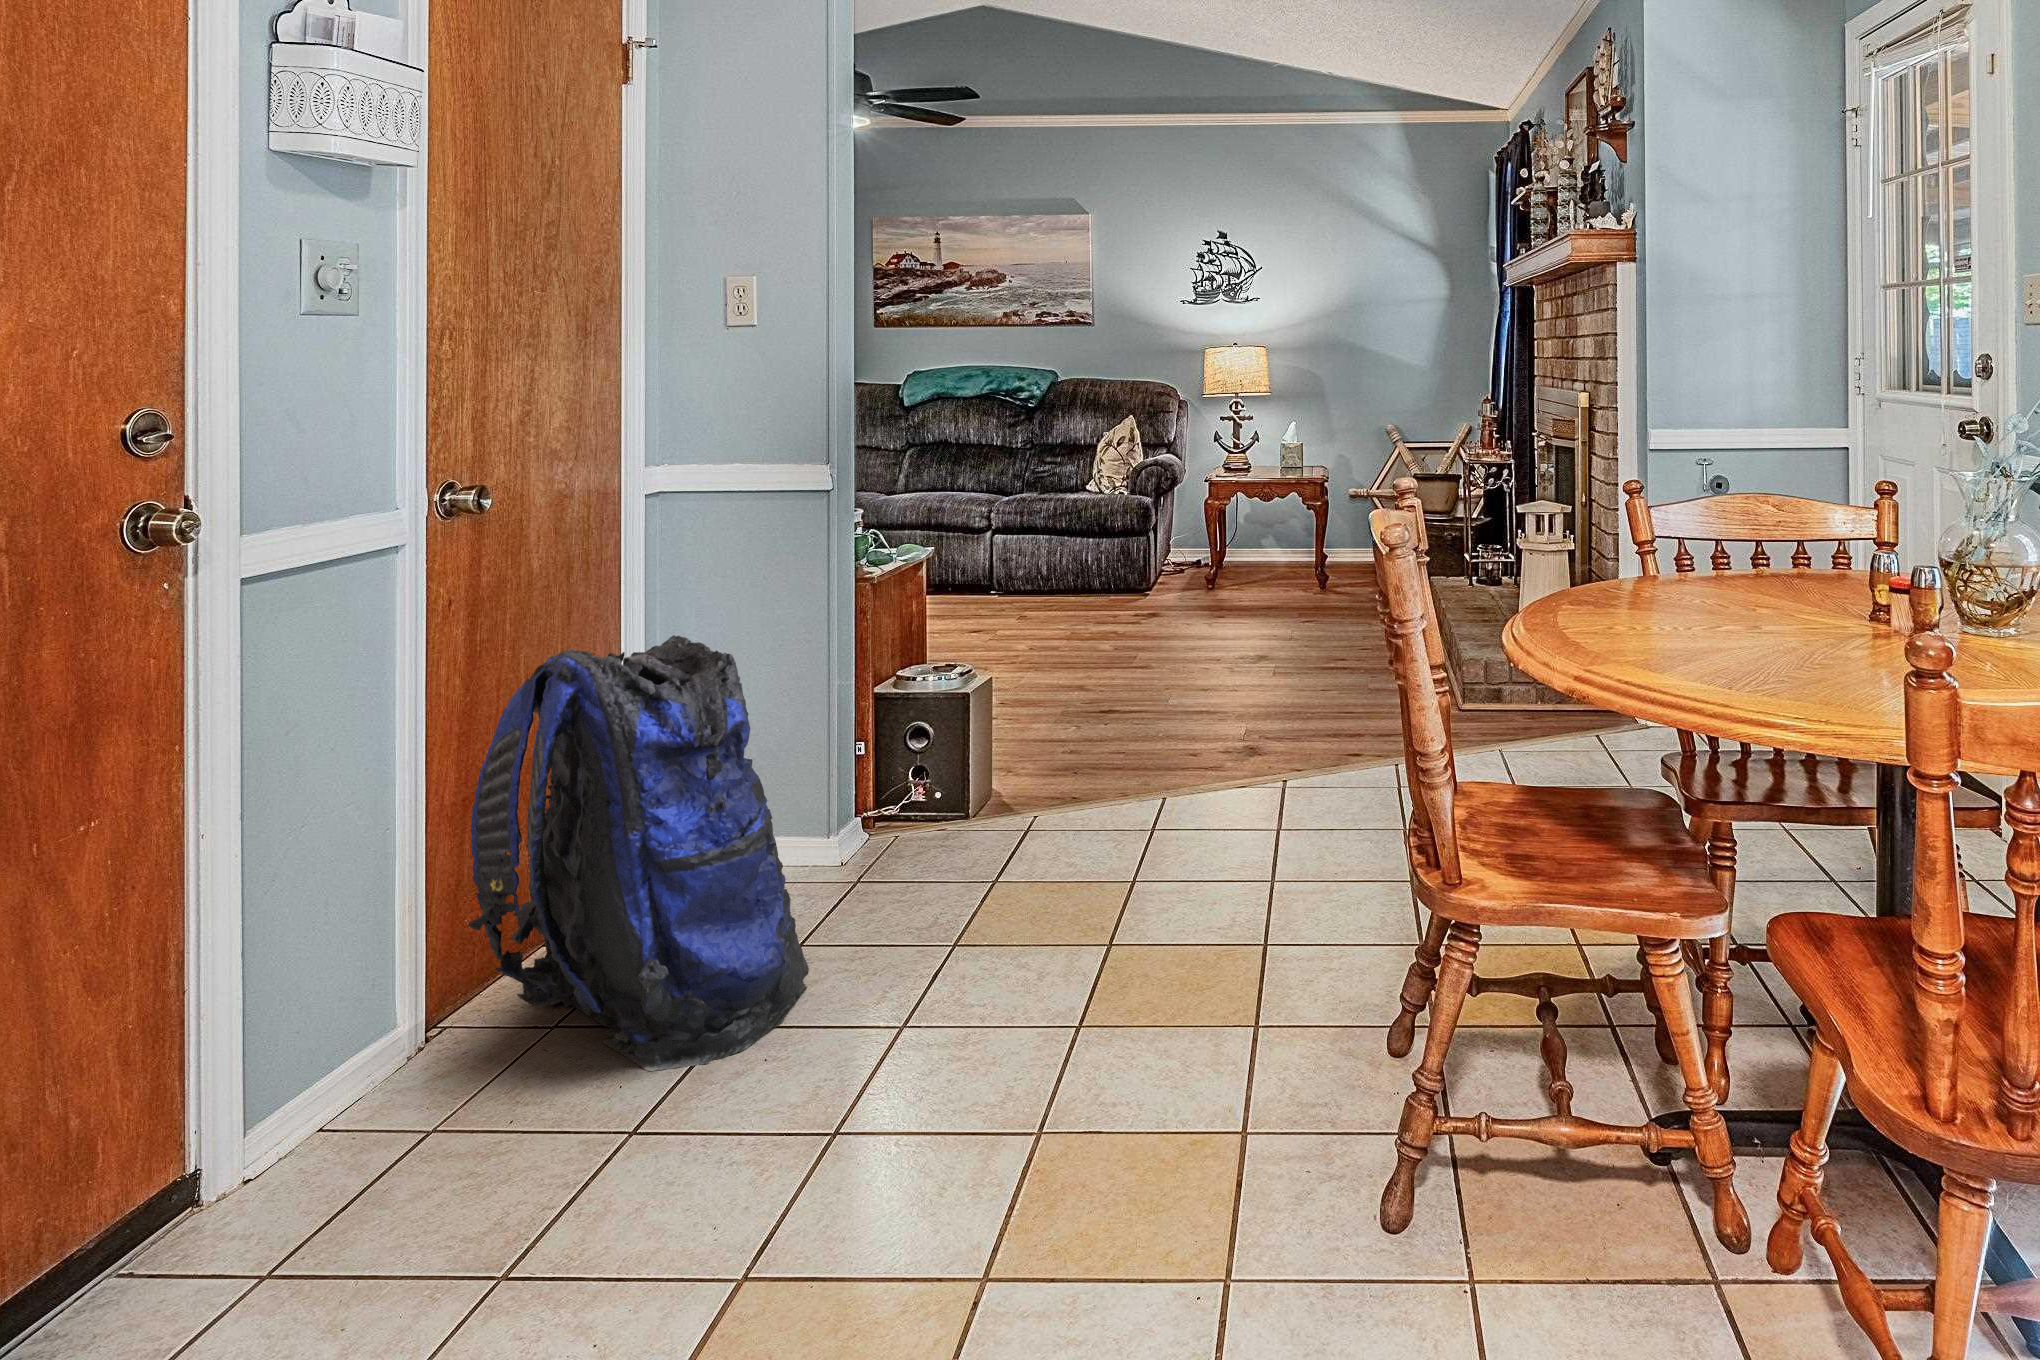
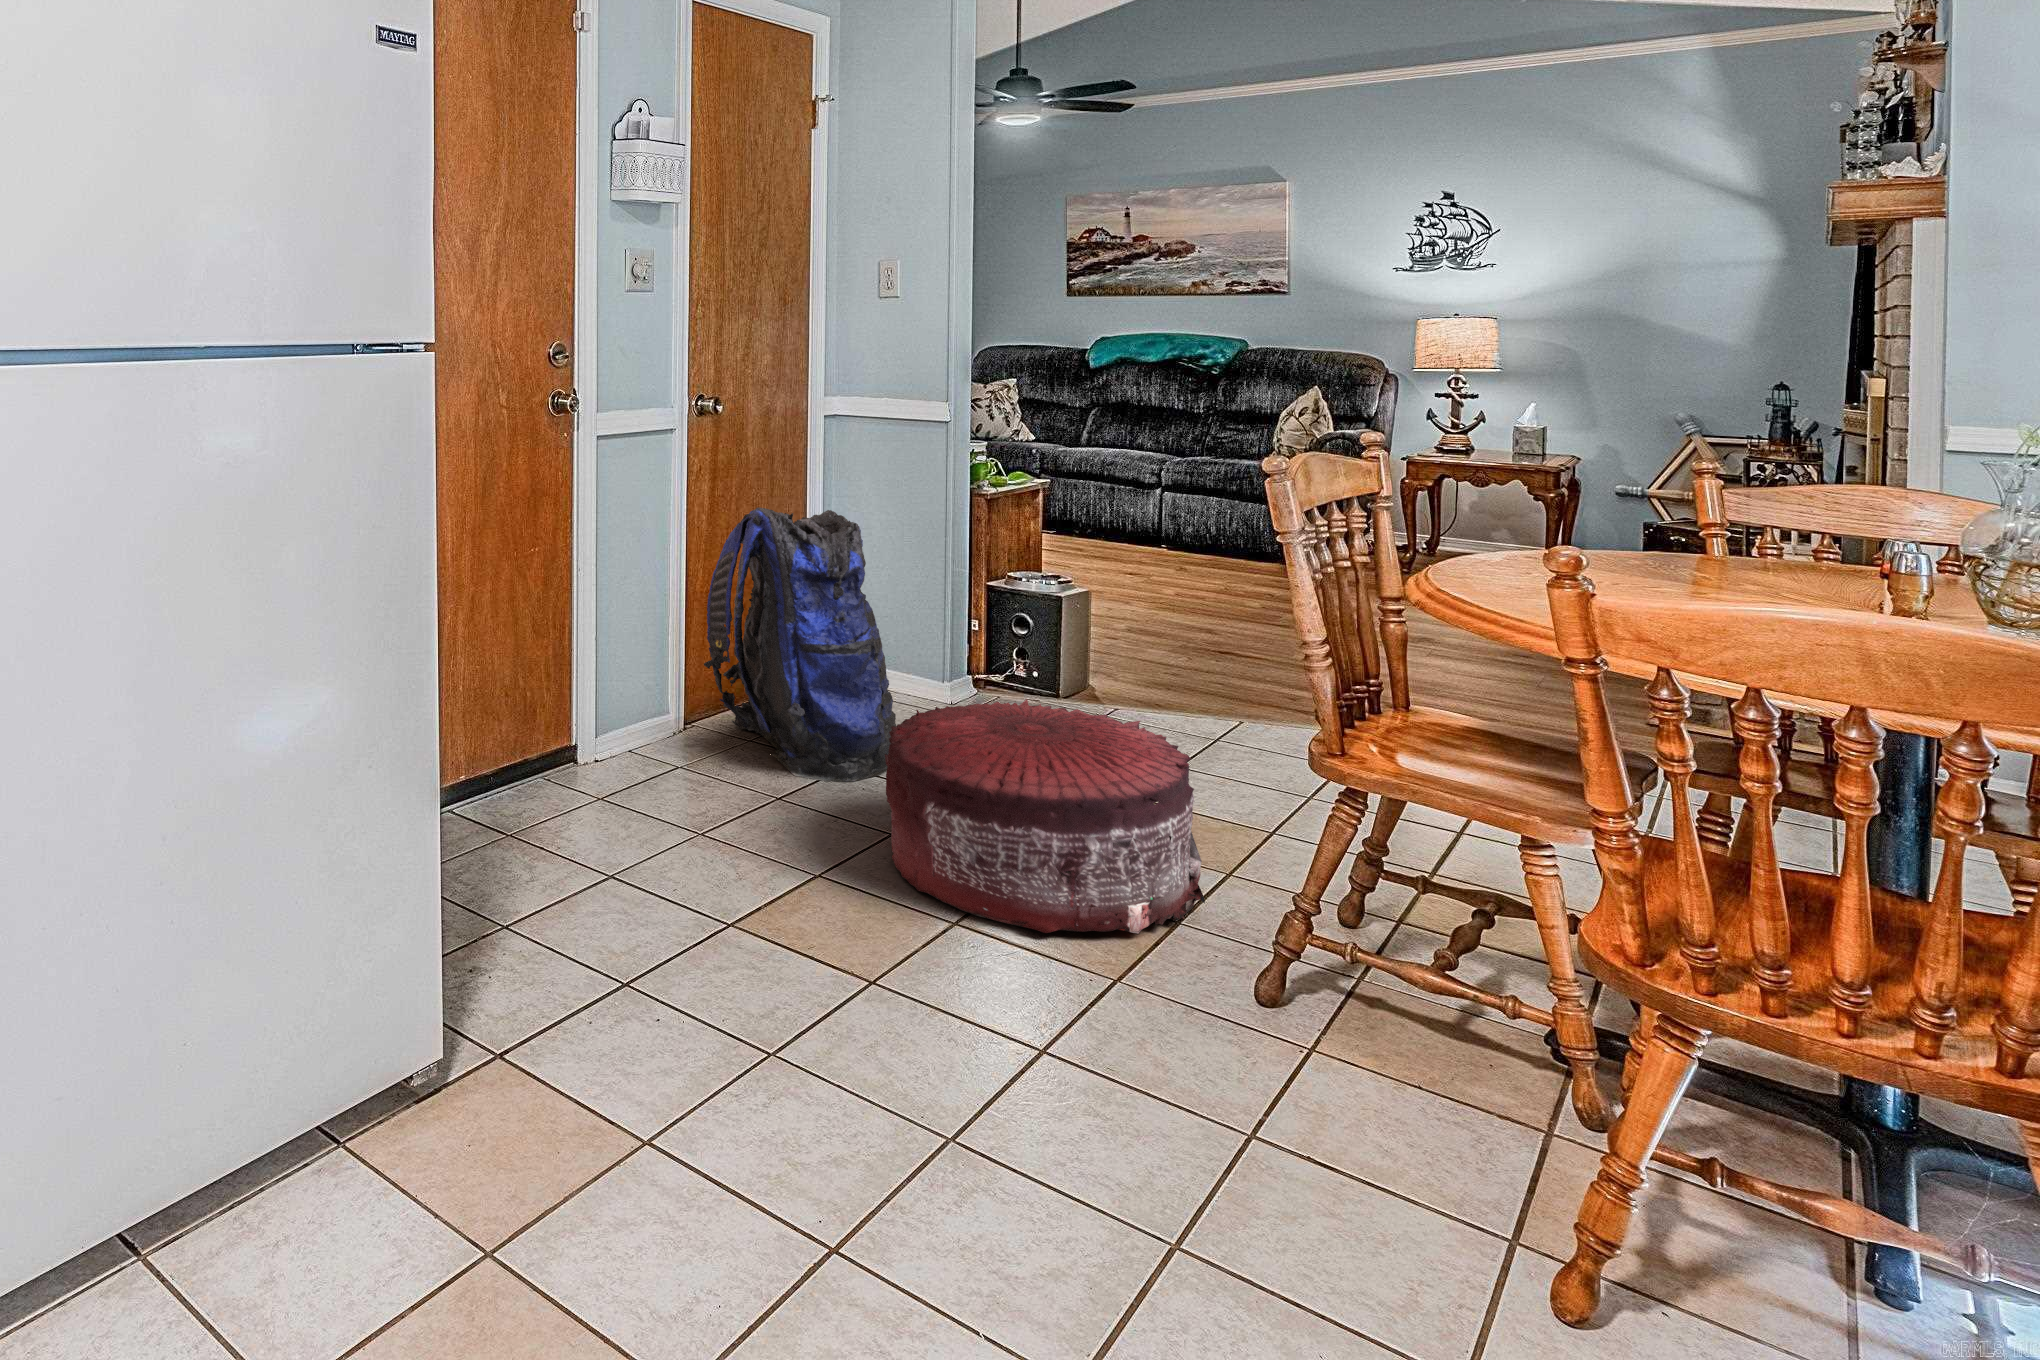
pouf: none [827,862,1260,1248] -> present [885,699,1205,933]

